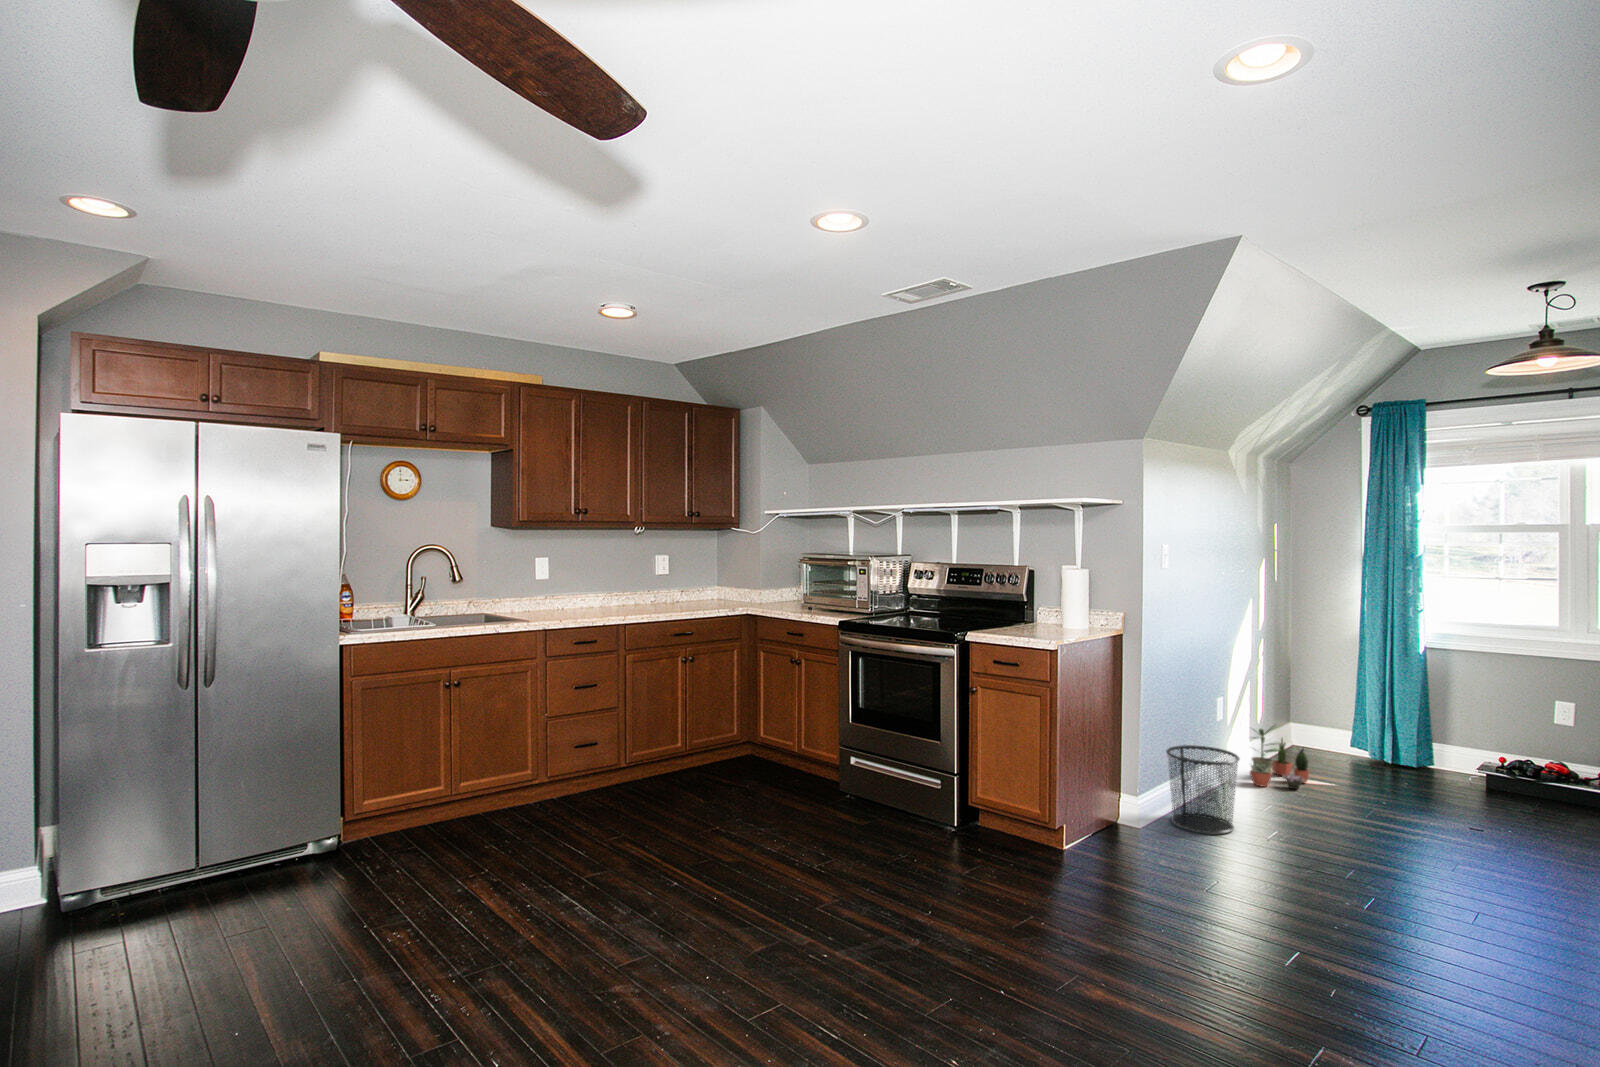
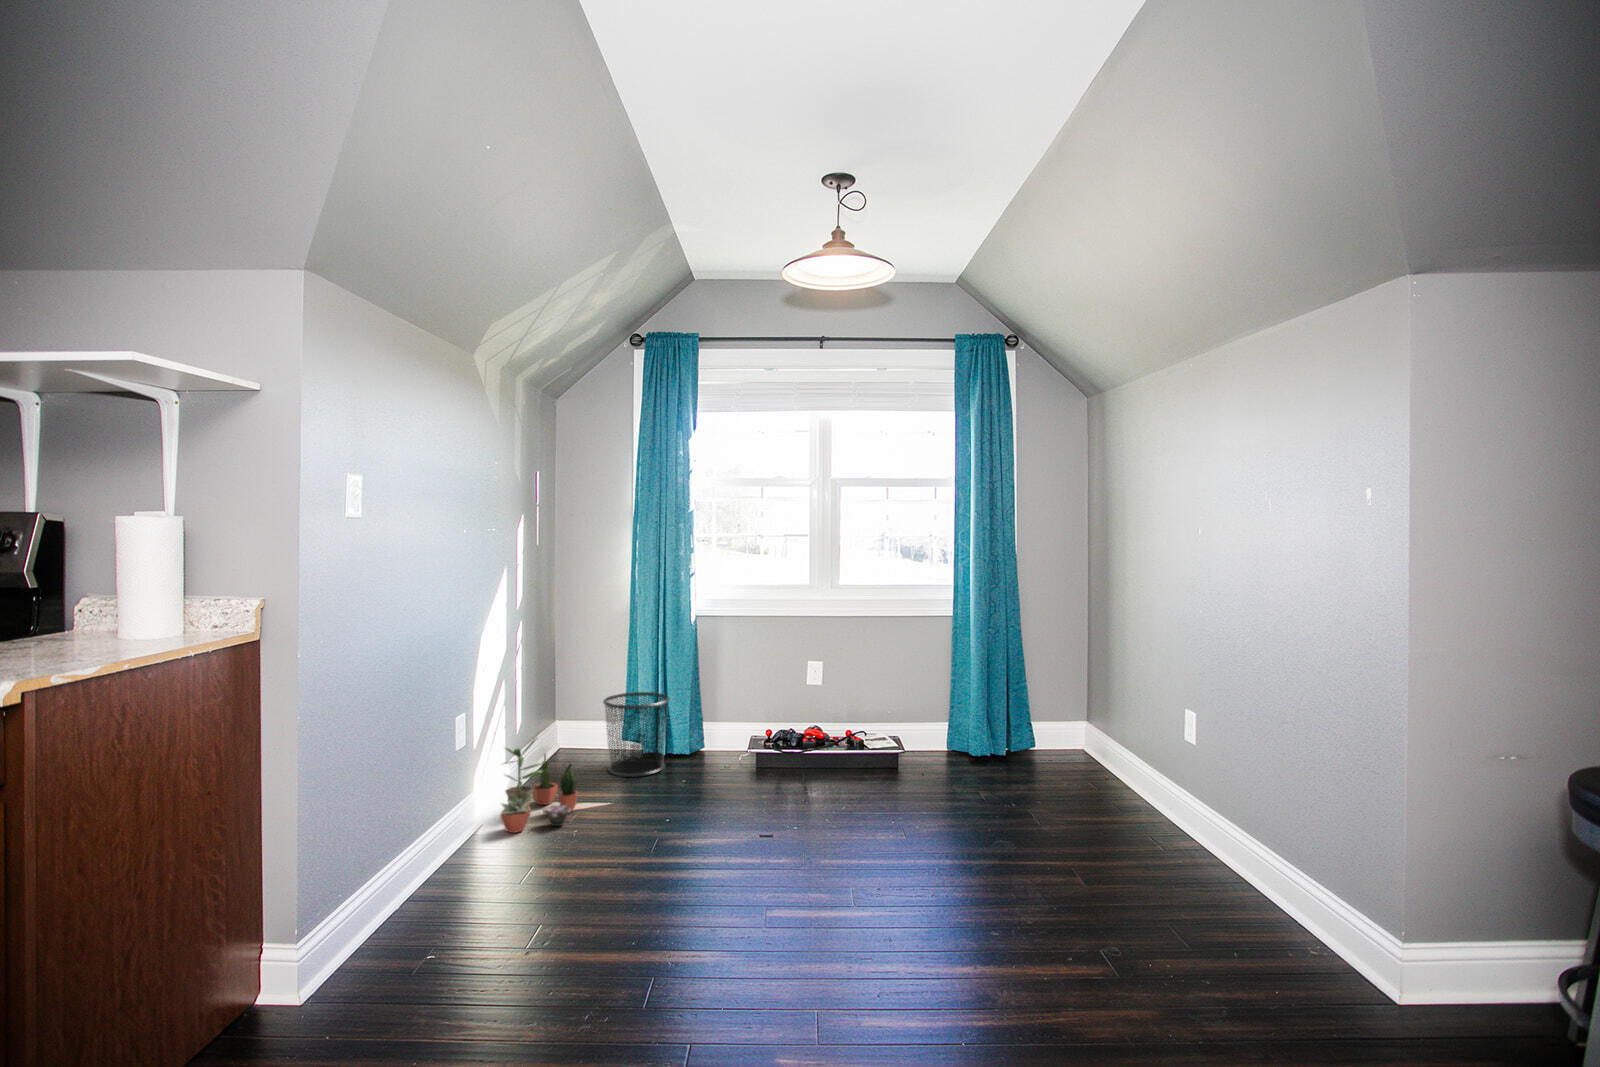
trash can: present [1166,745,1239,834] -> present [603,692,669,777]

